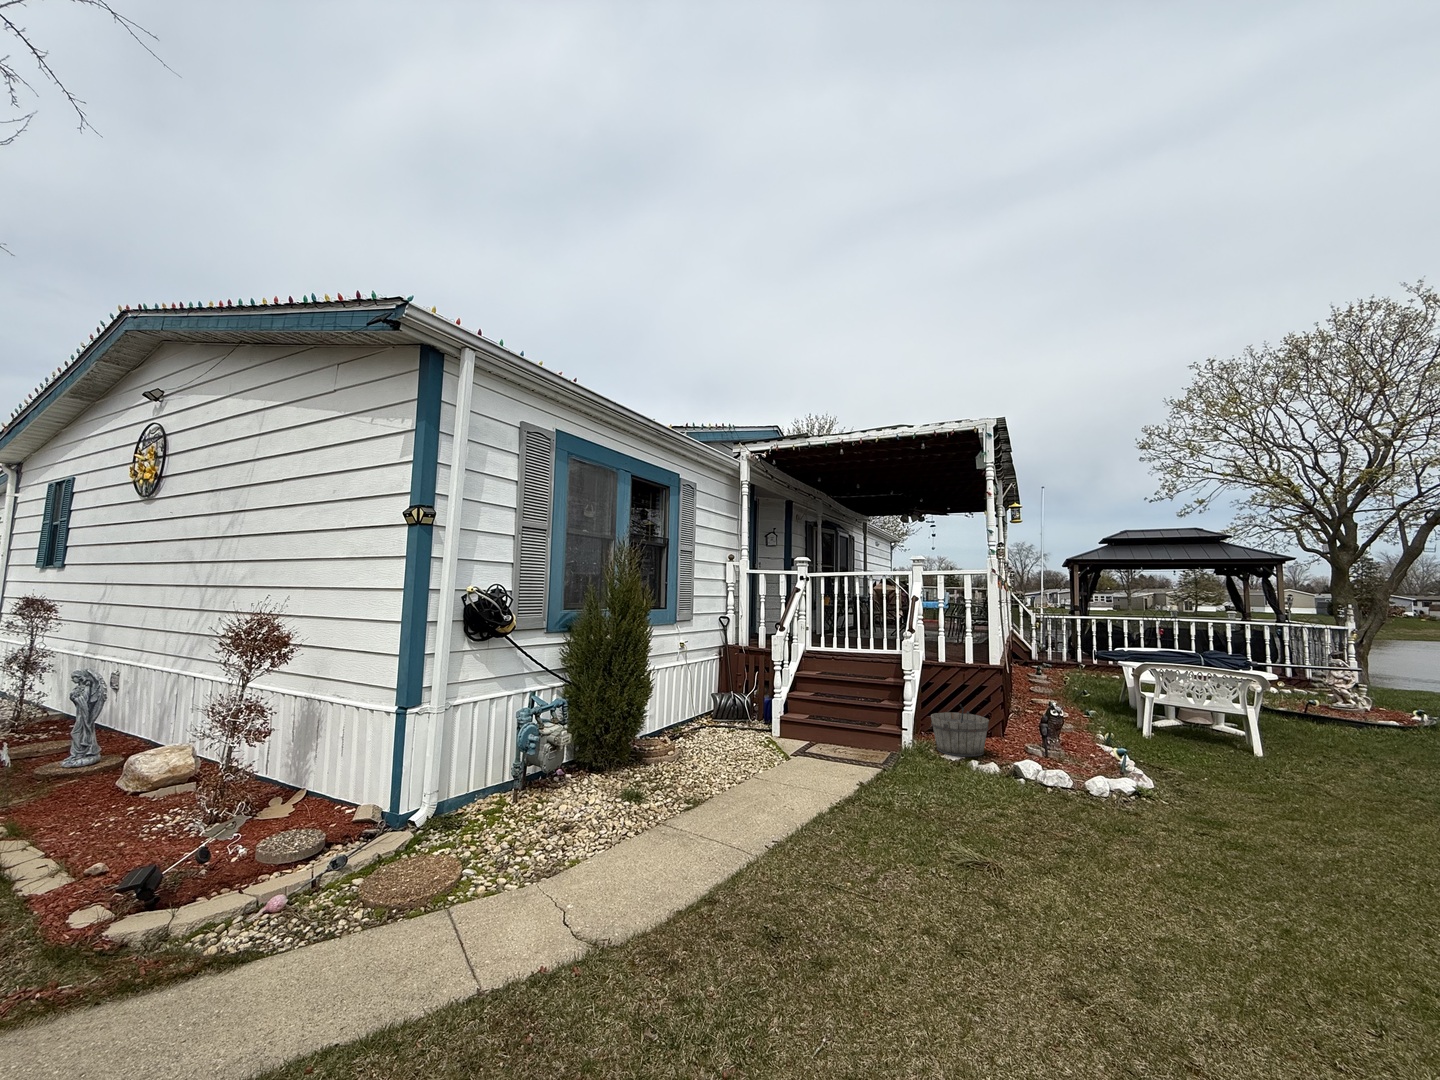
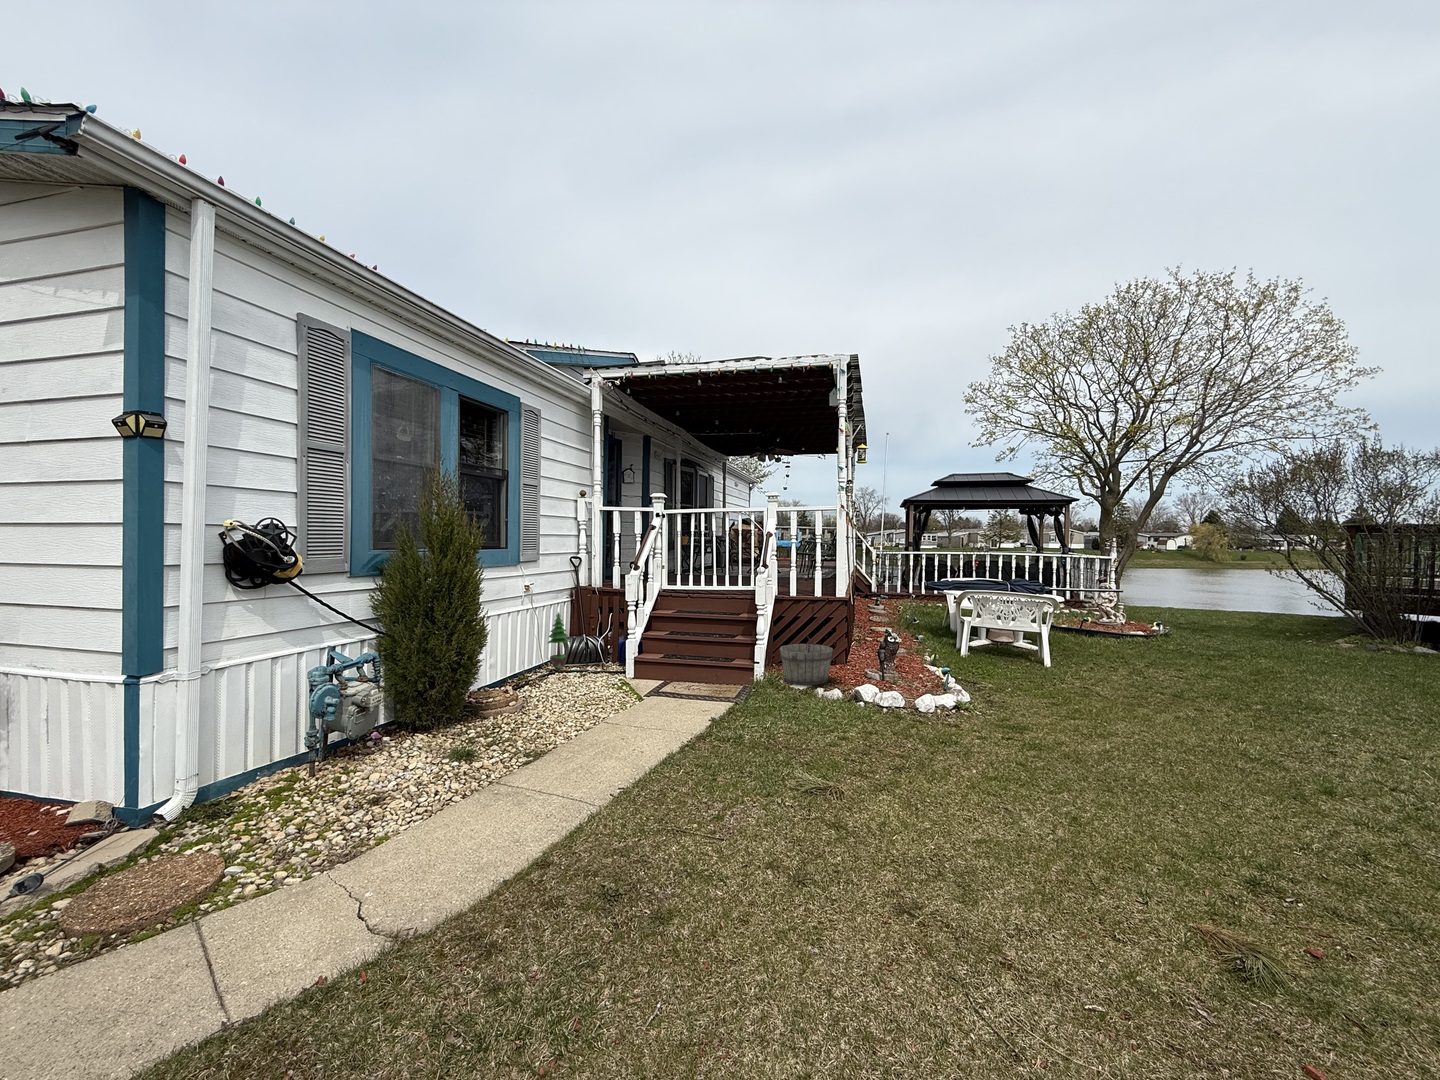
potted tree: none [701,668,720,725] -> present [548,612,569,670]

